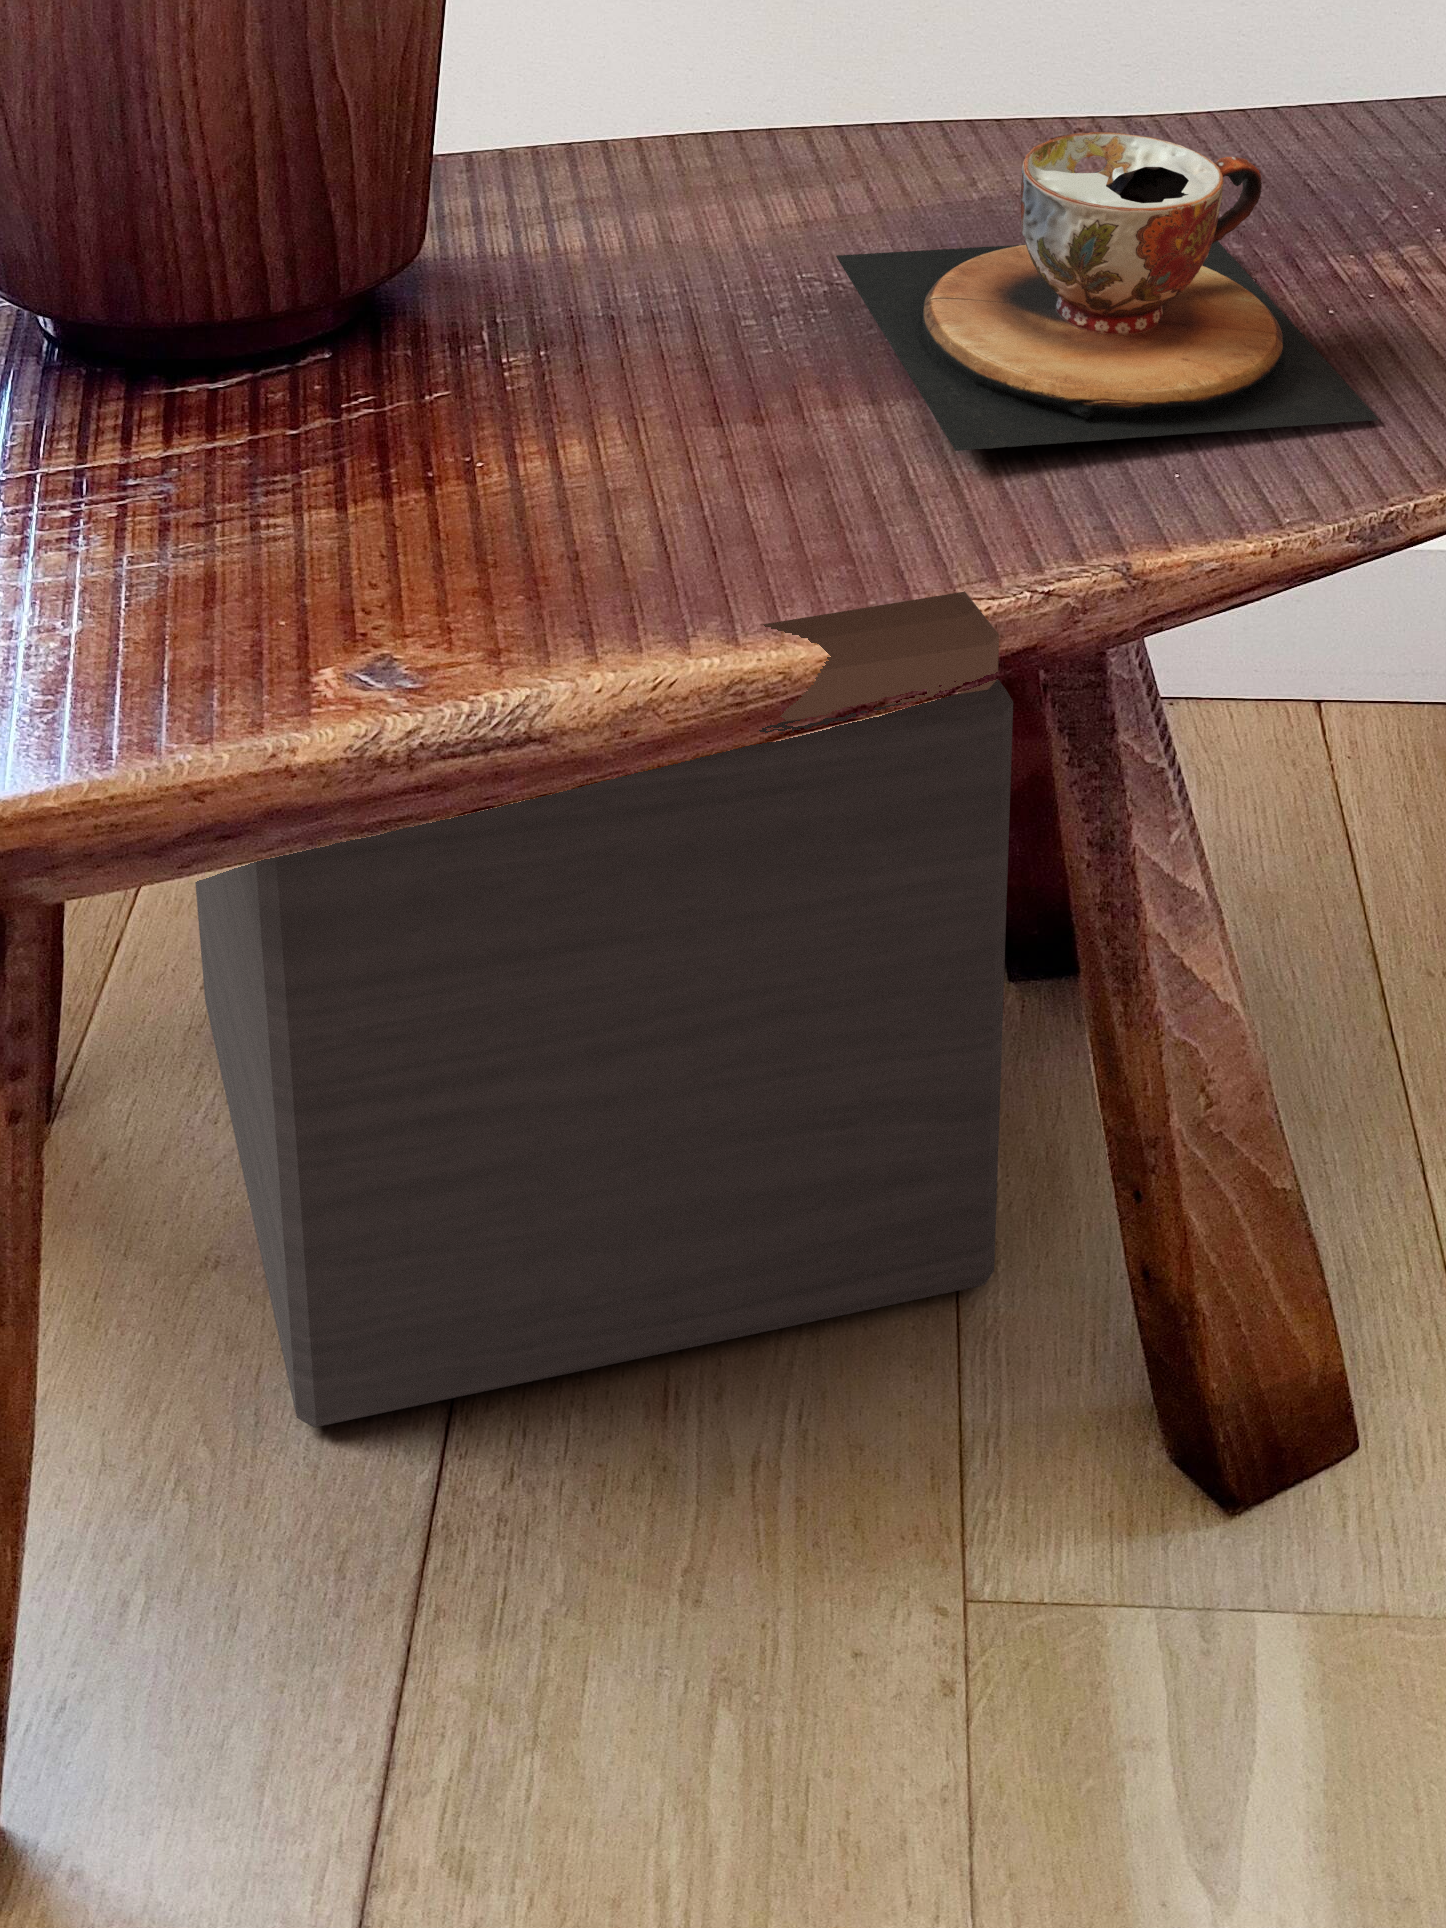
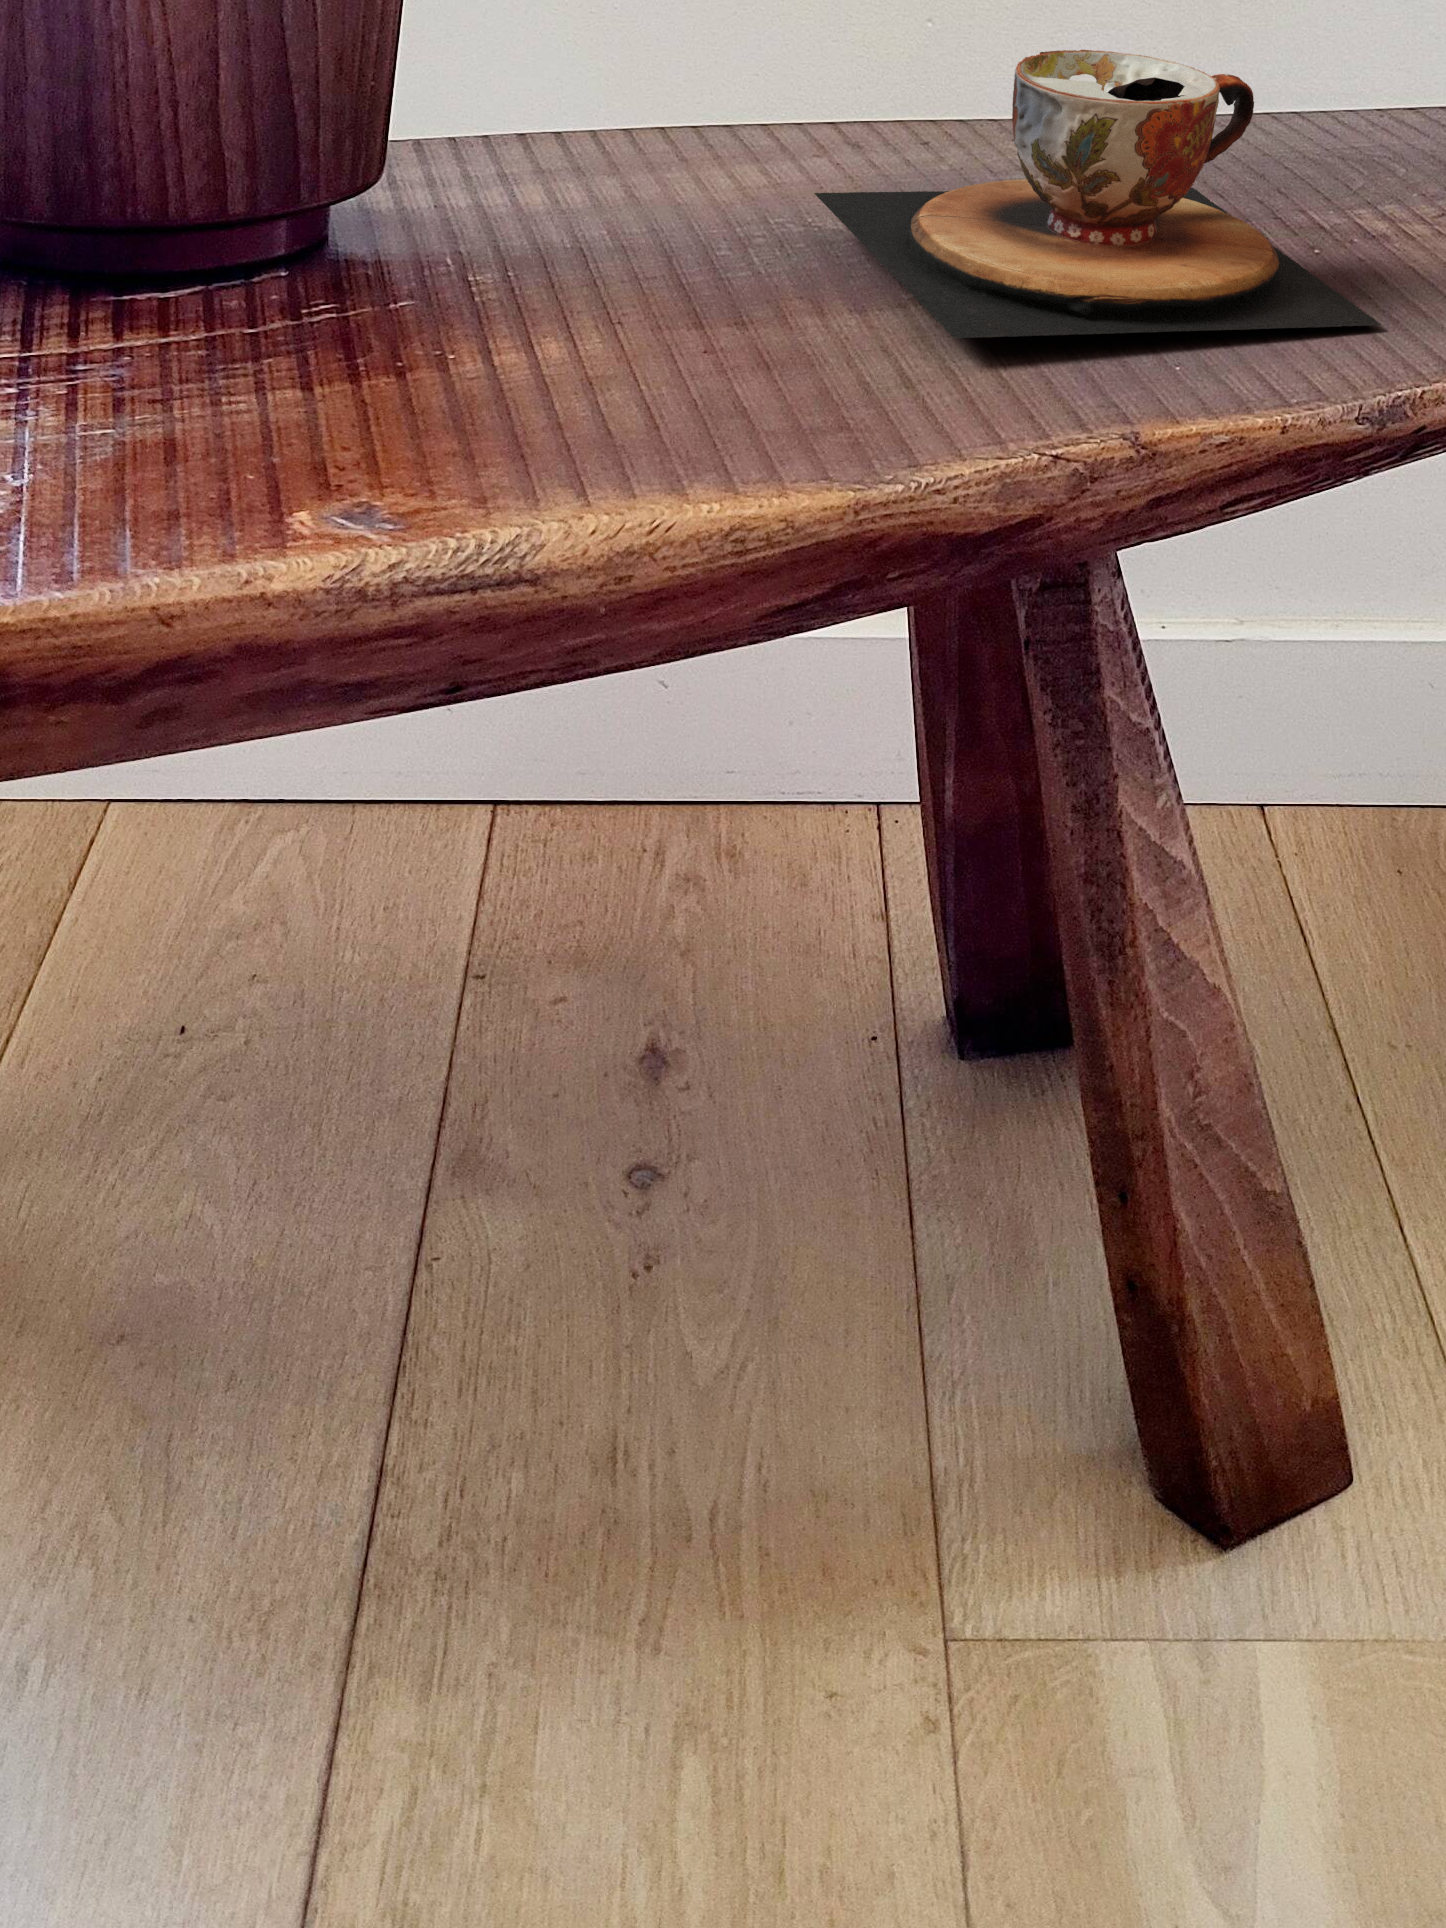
footstool: present [195,592,1013,1427] -> none [83,359,992,1486]

